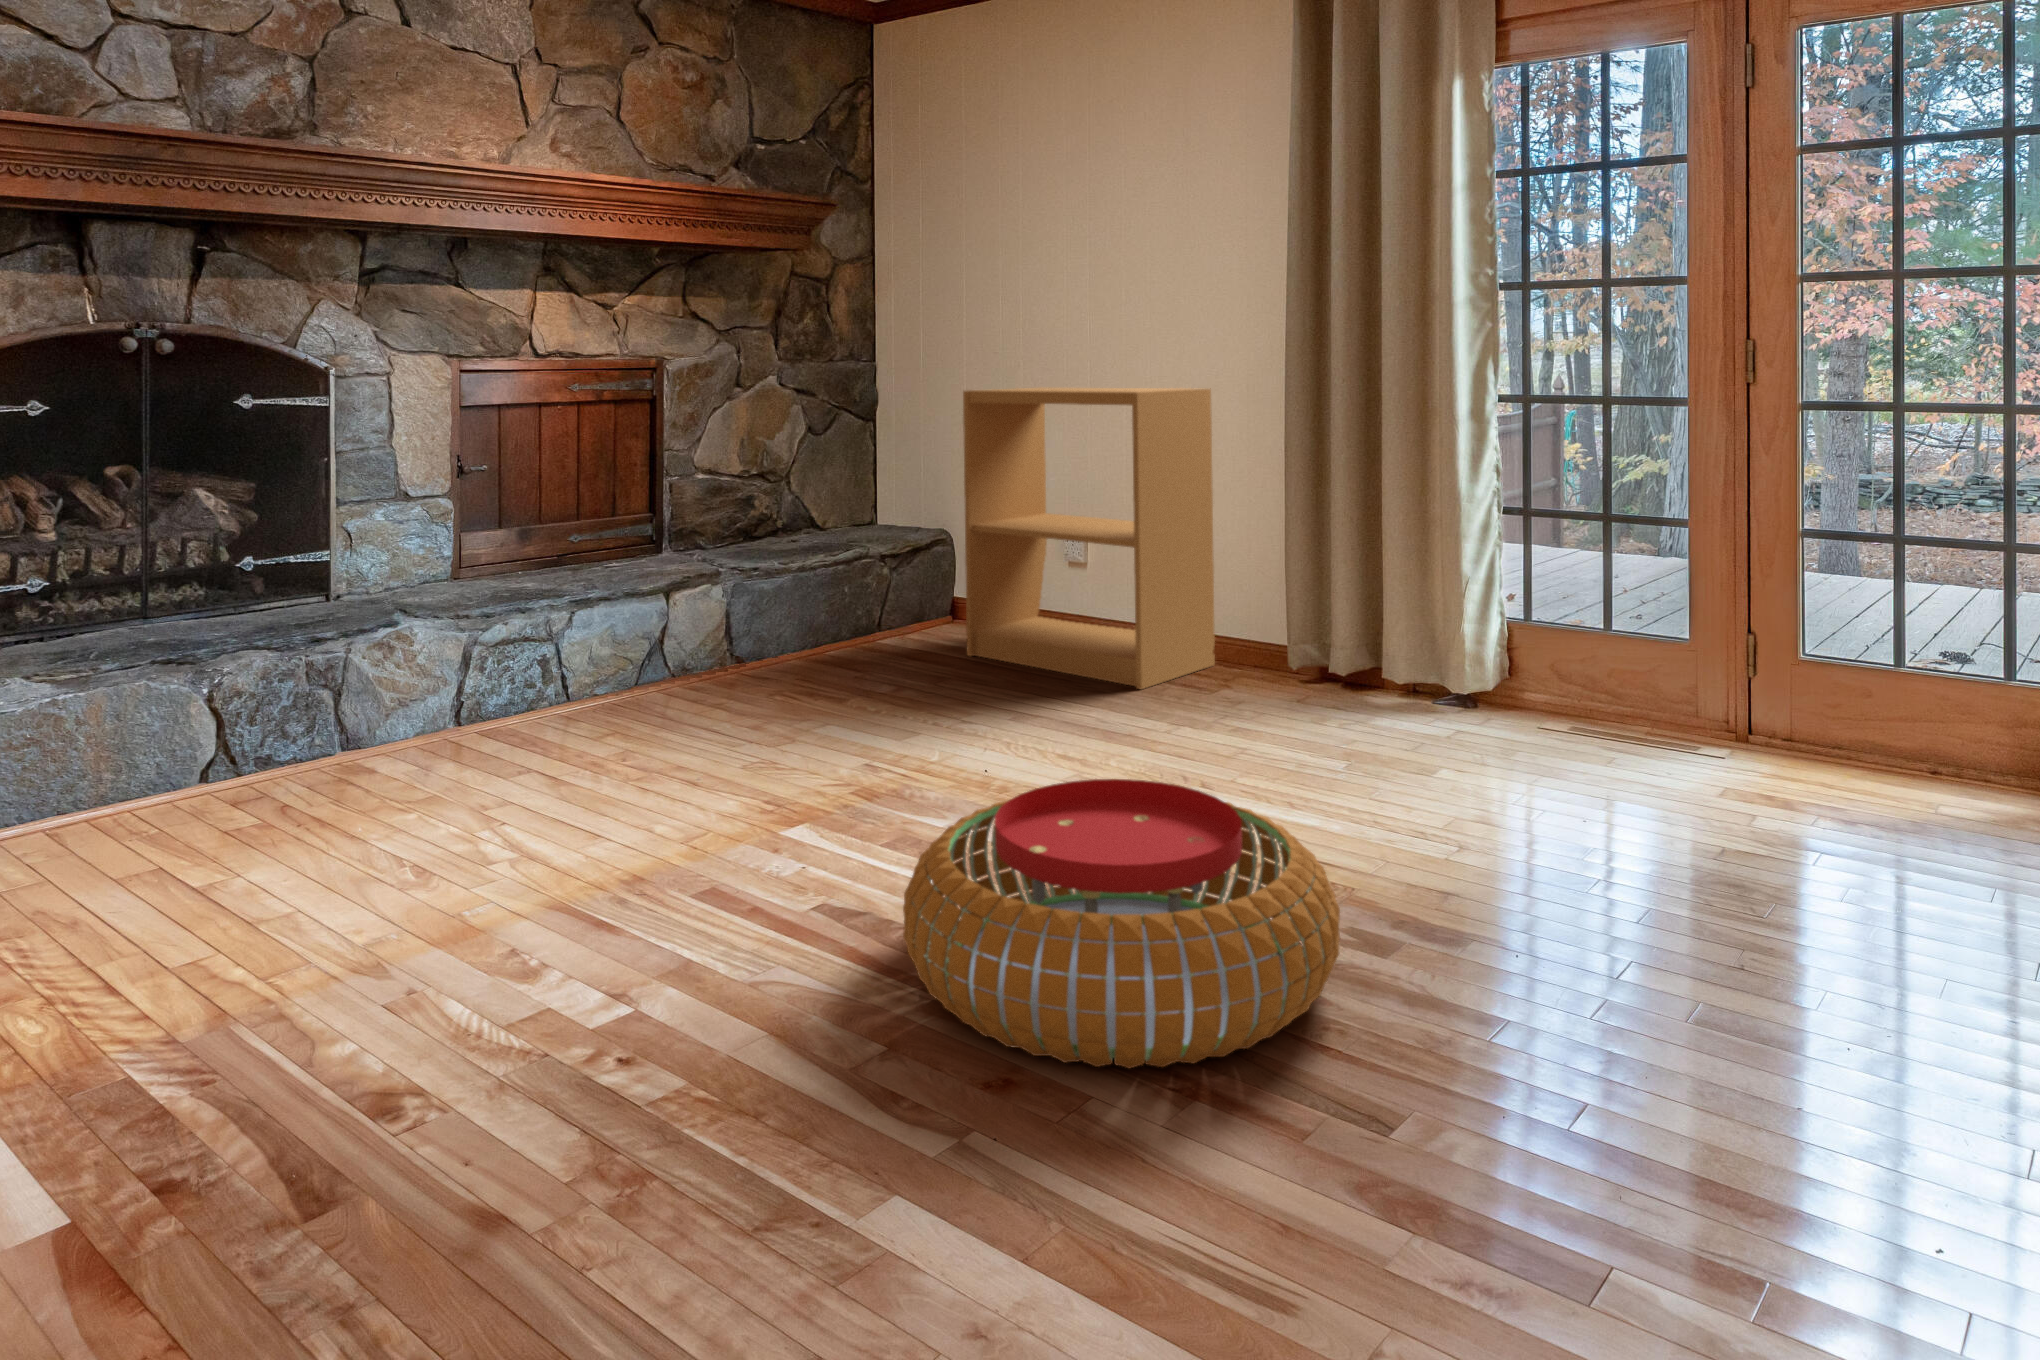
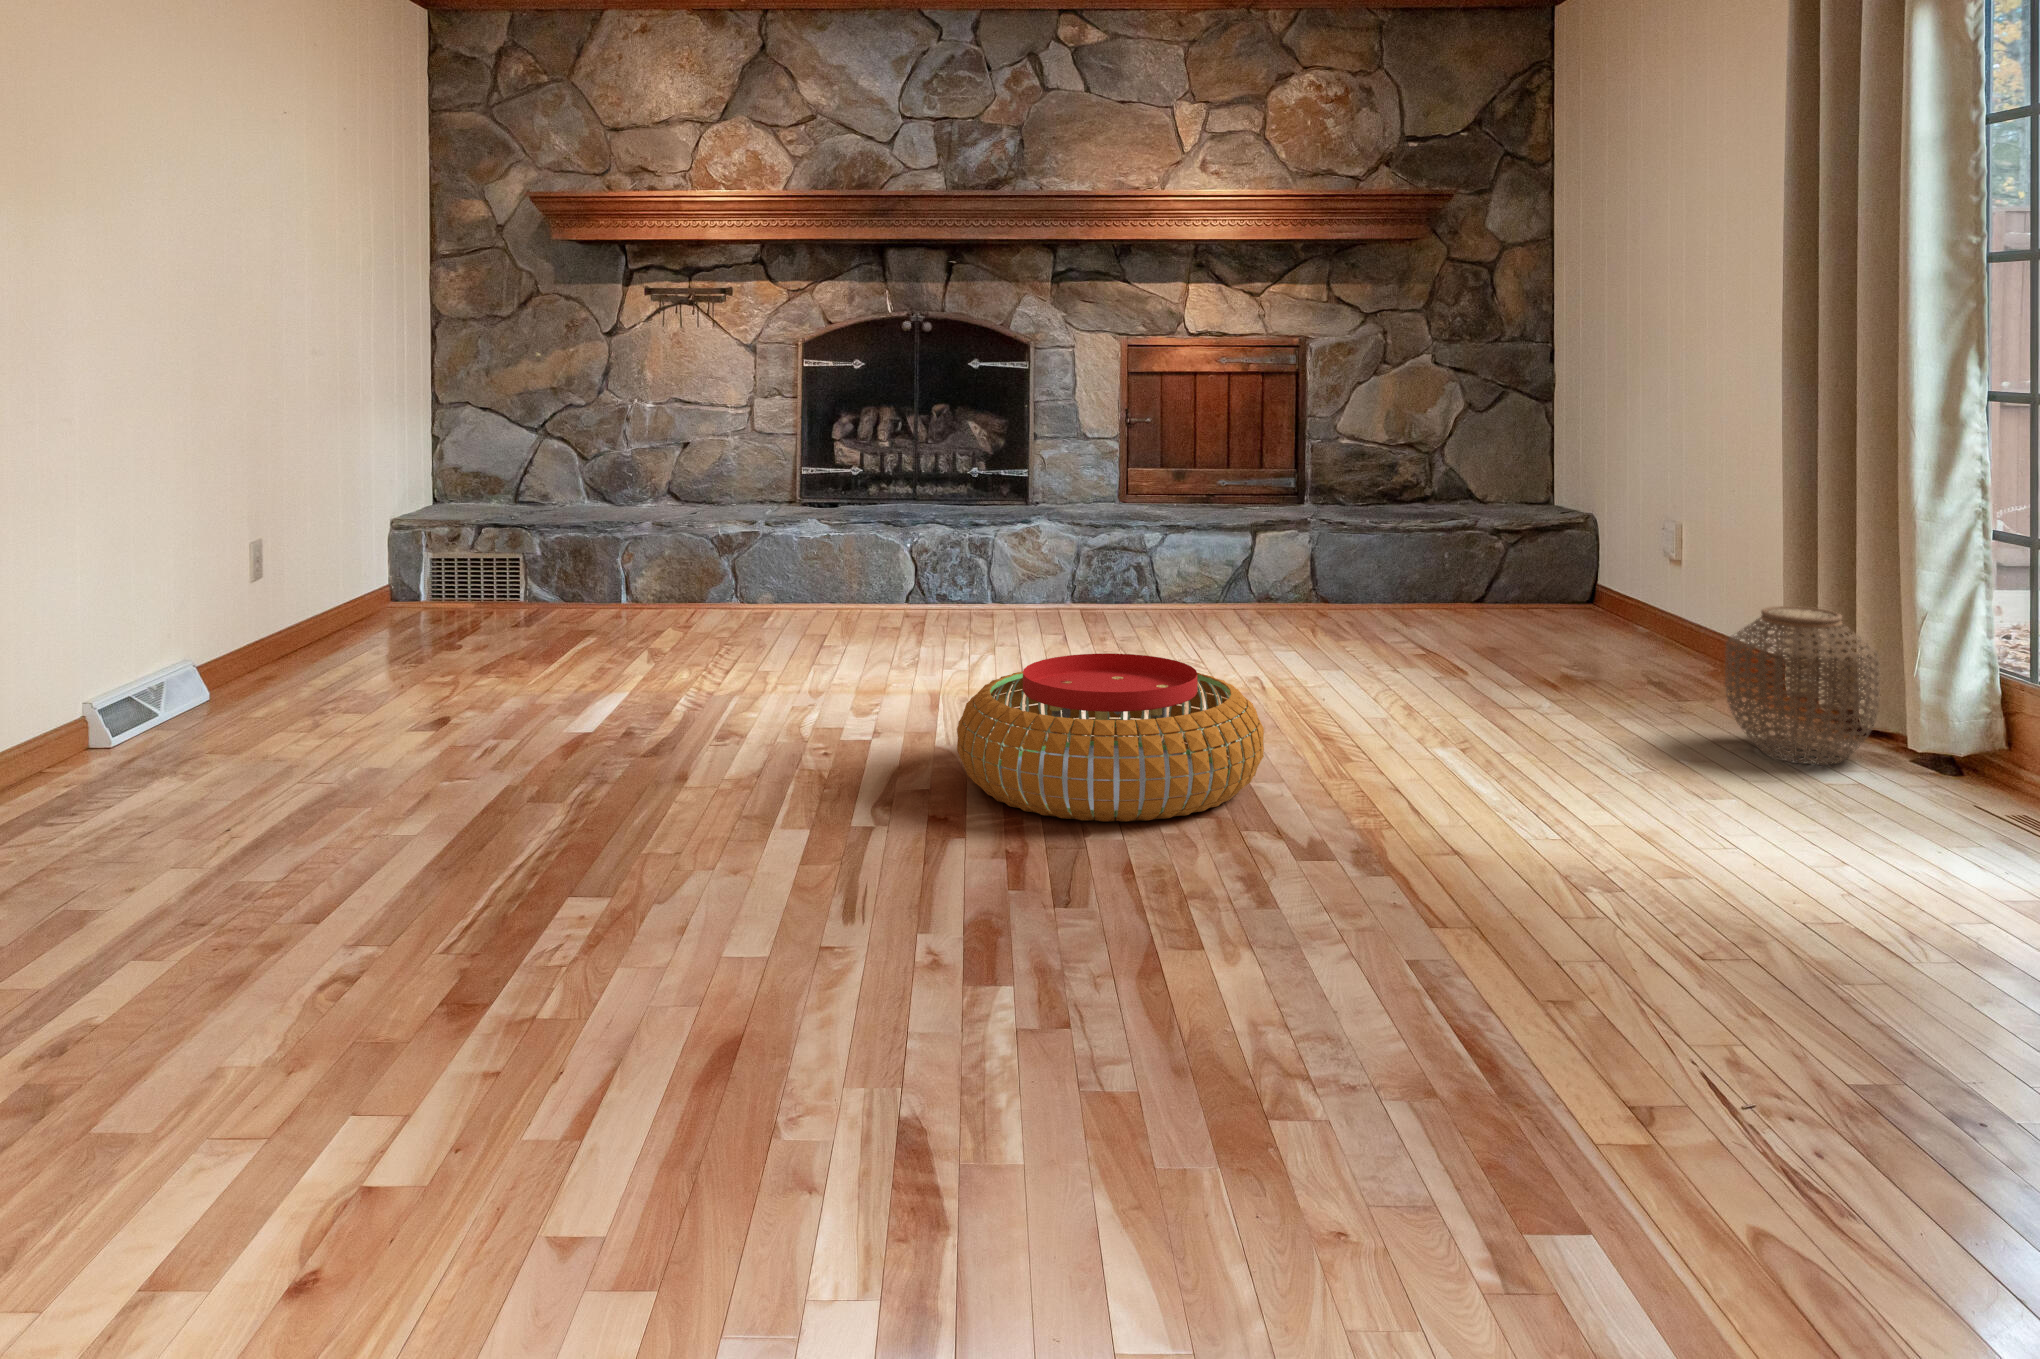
bookshelf: present [963,387,1215,689] -> none [1520,374,1734,678]
woven basket: none [1366,591,1497,735] -> present [1725,606,1879,764]

